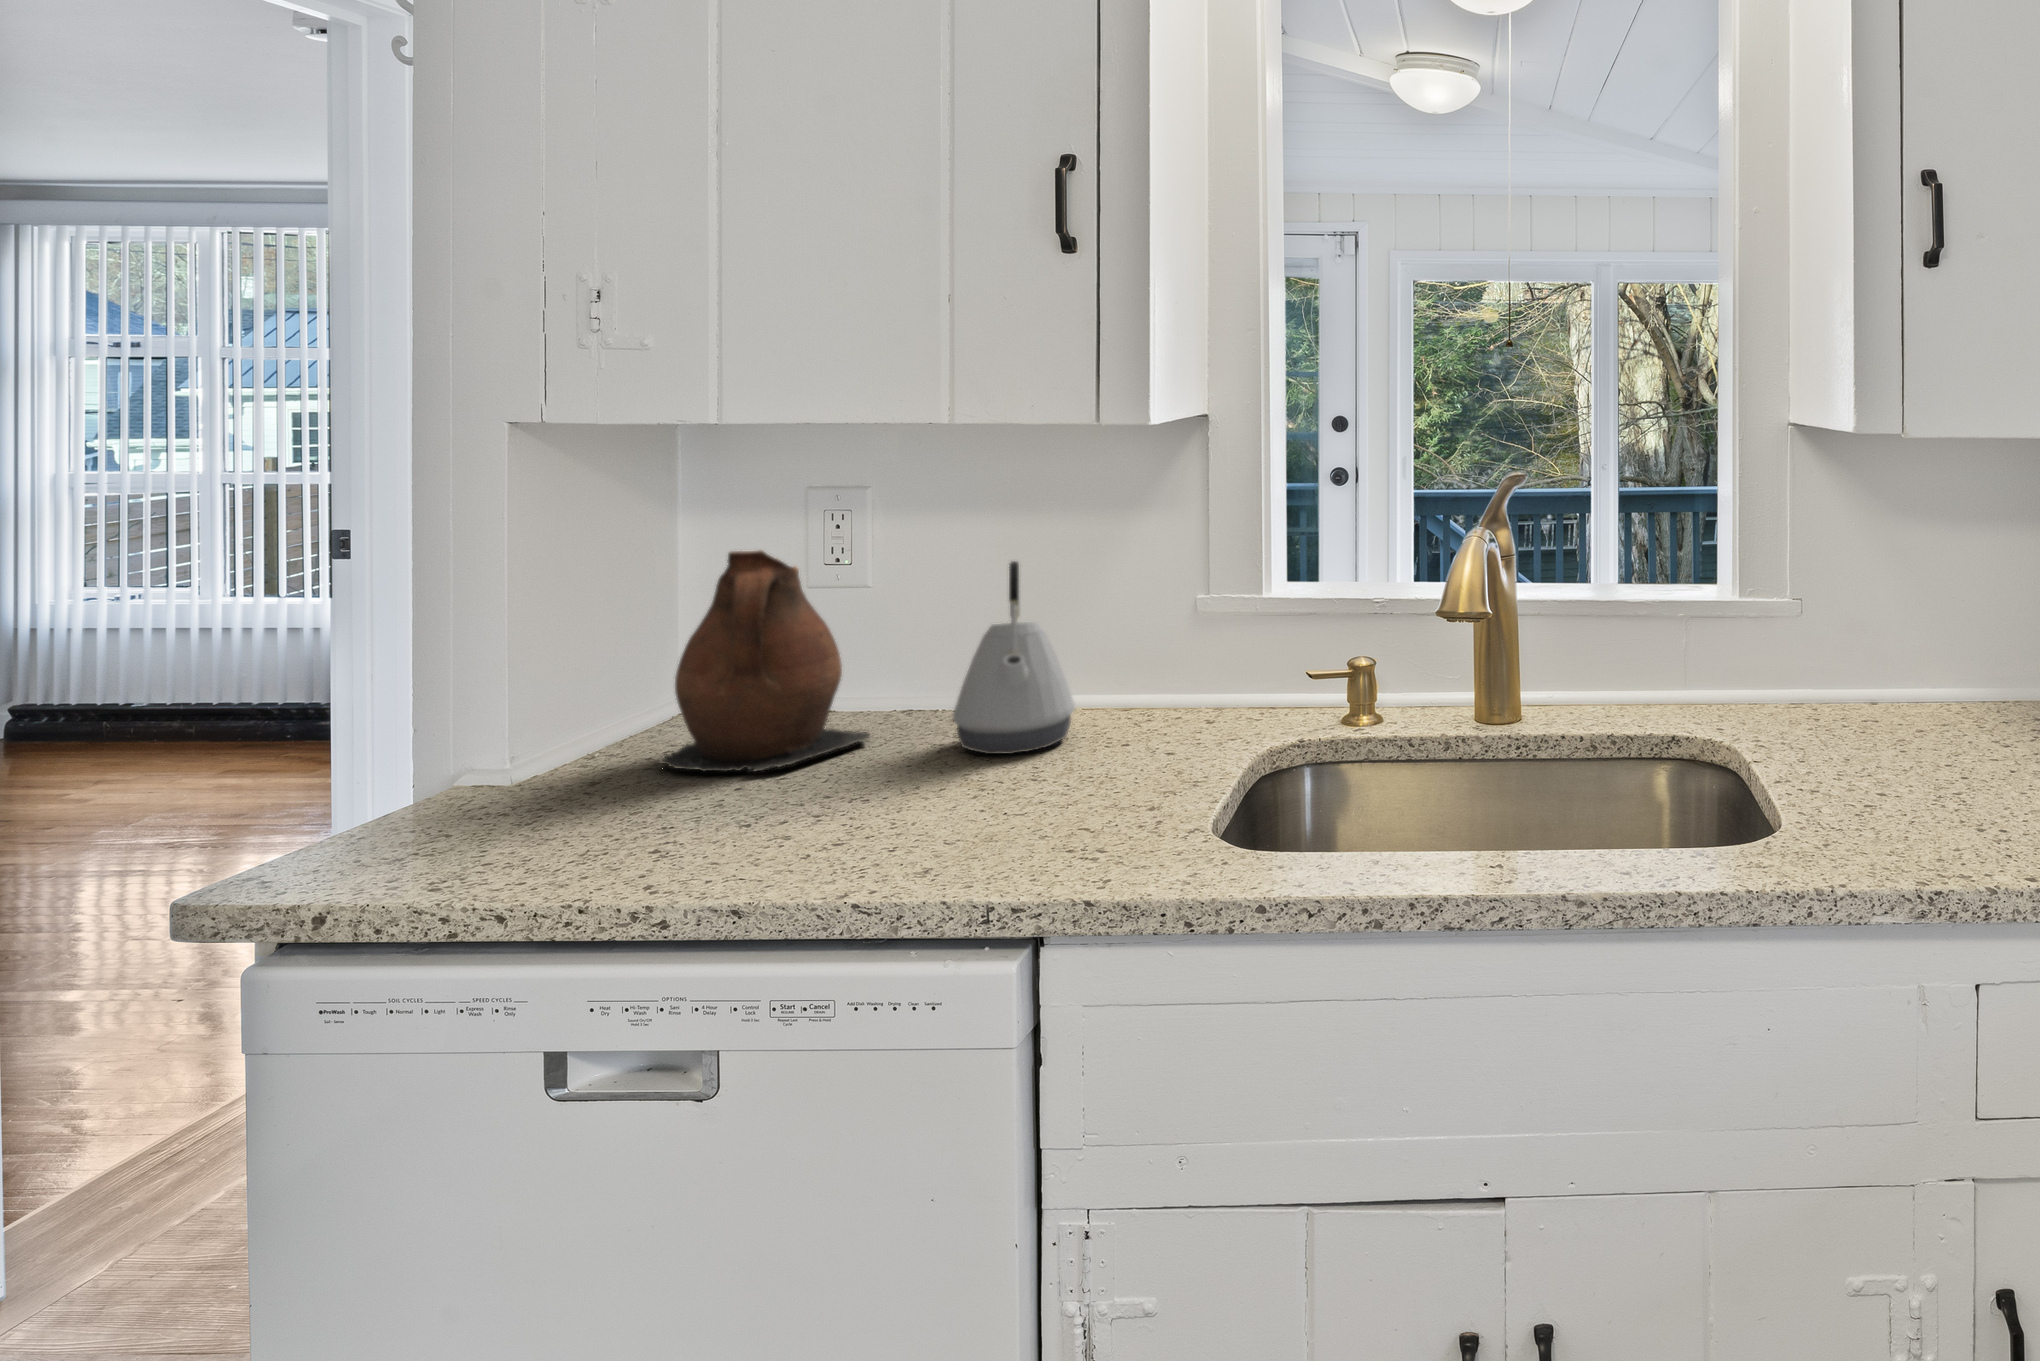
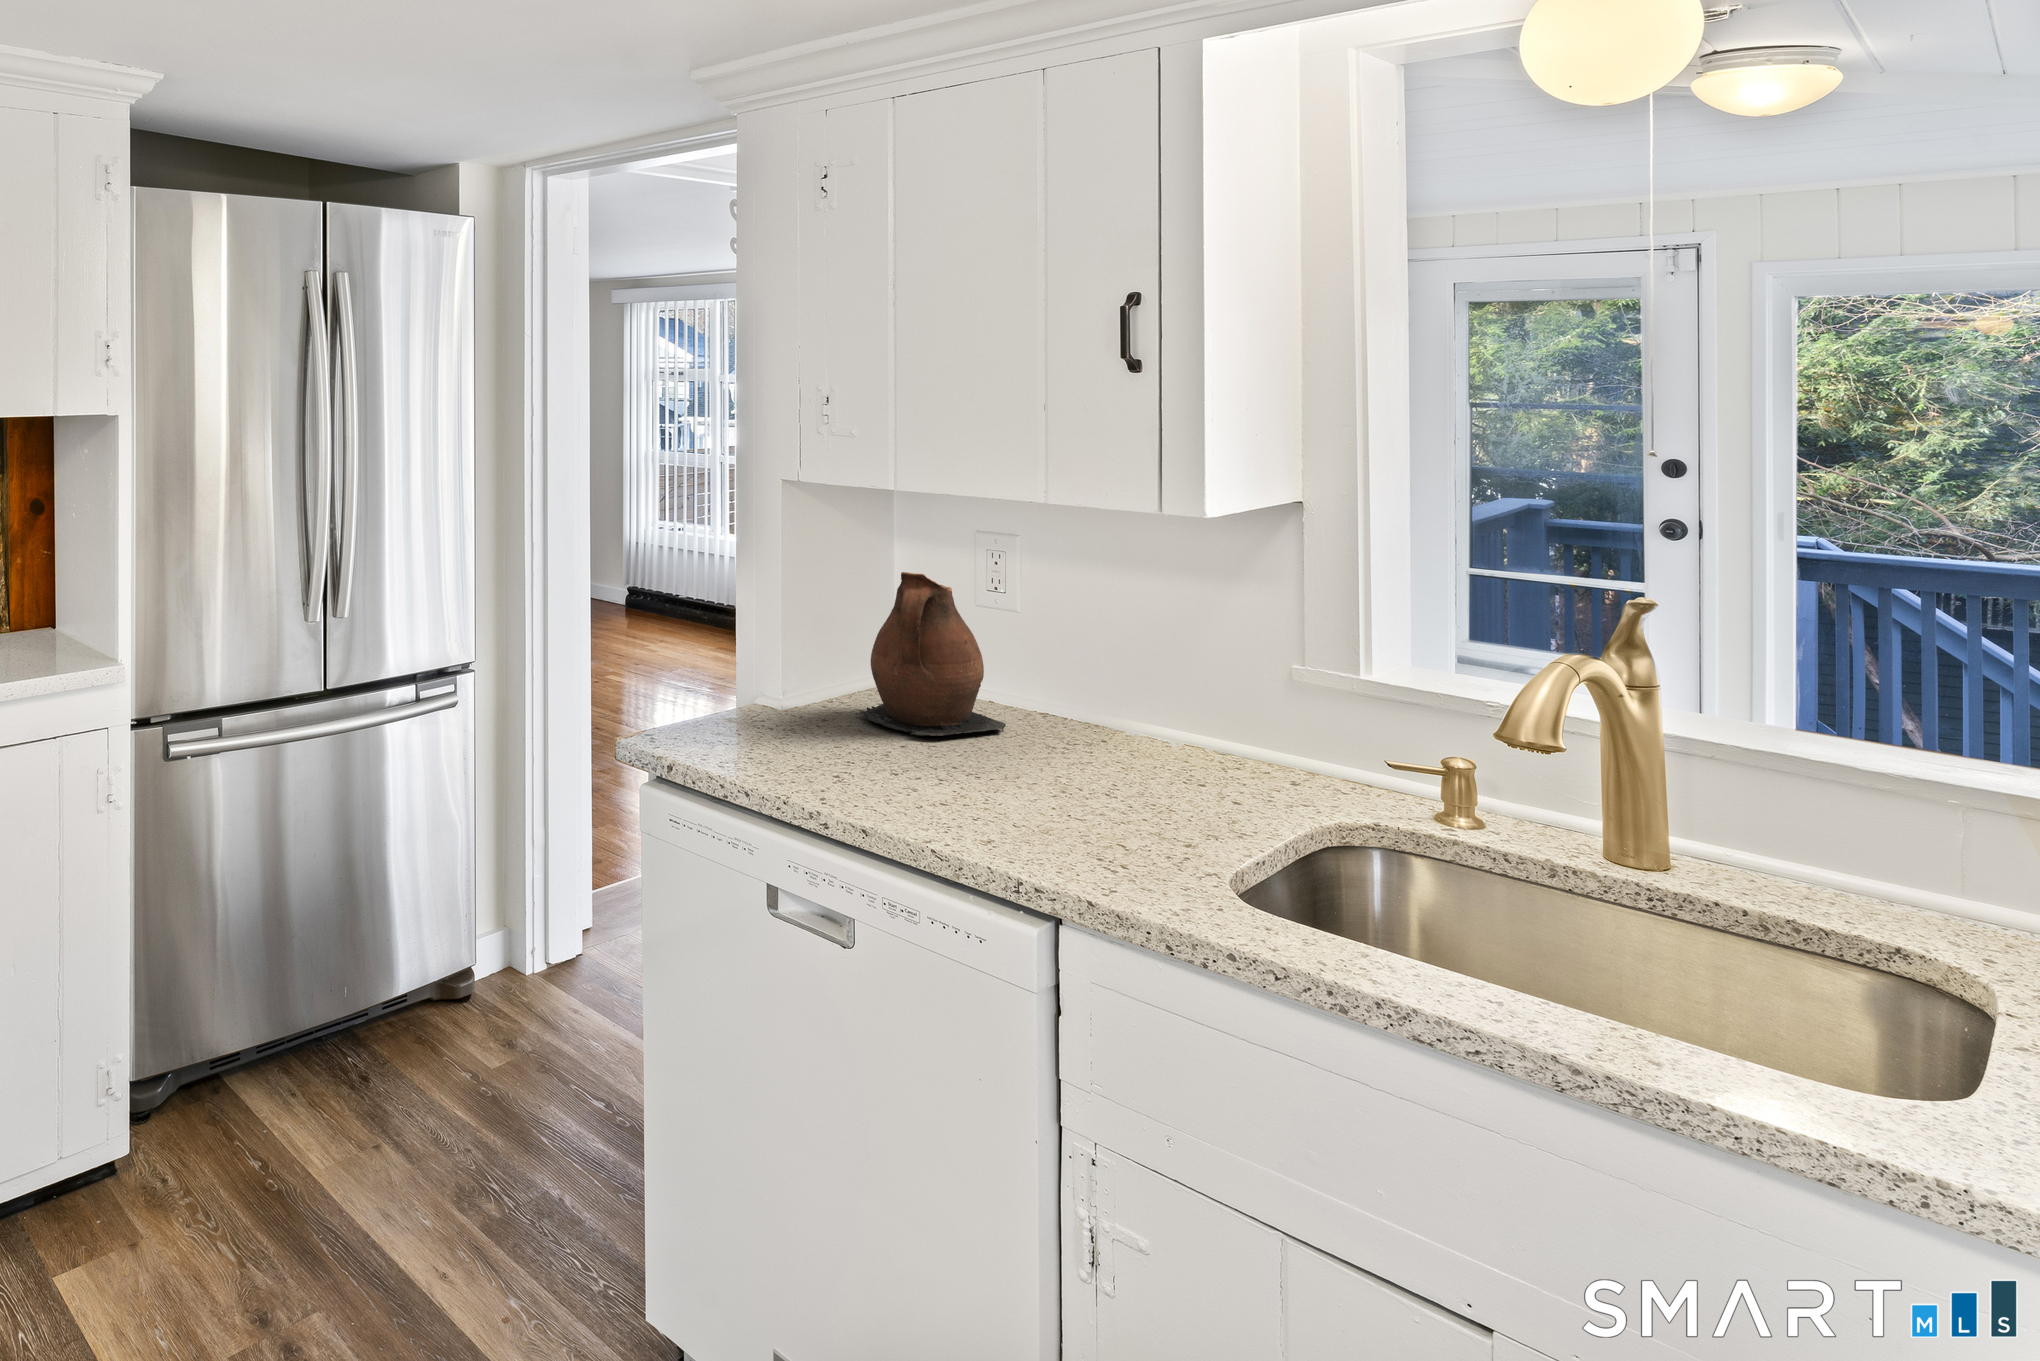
kettle: present [953,561,1075,754] -> none [1061,609,1165,770]

